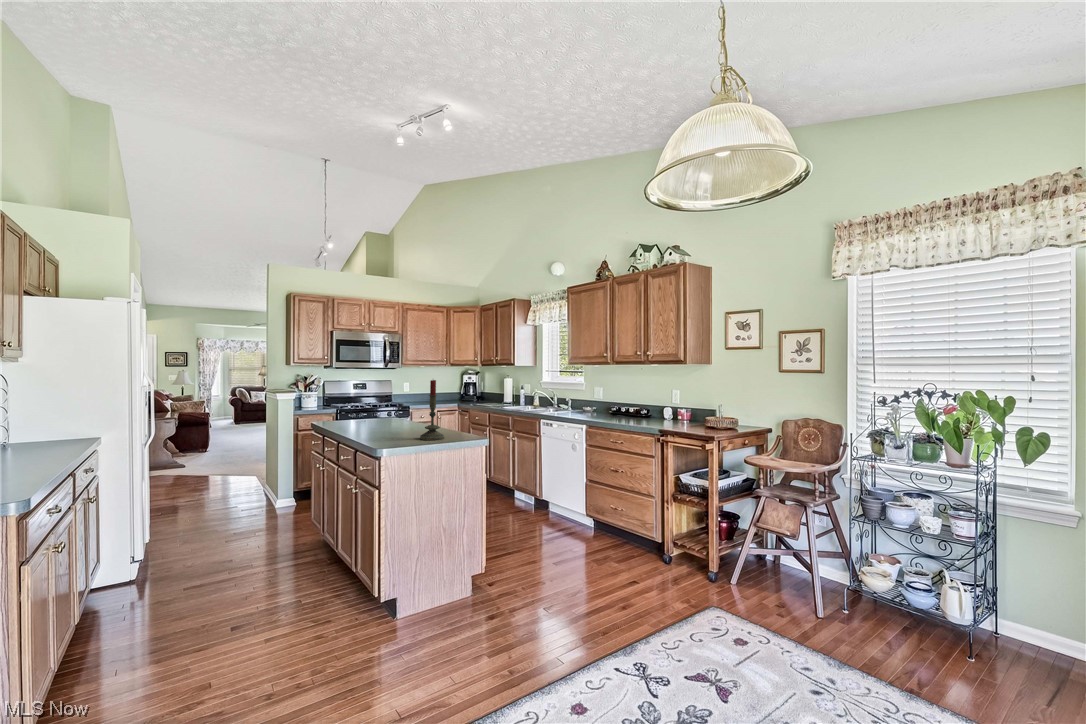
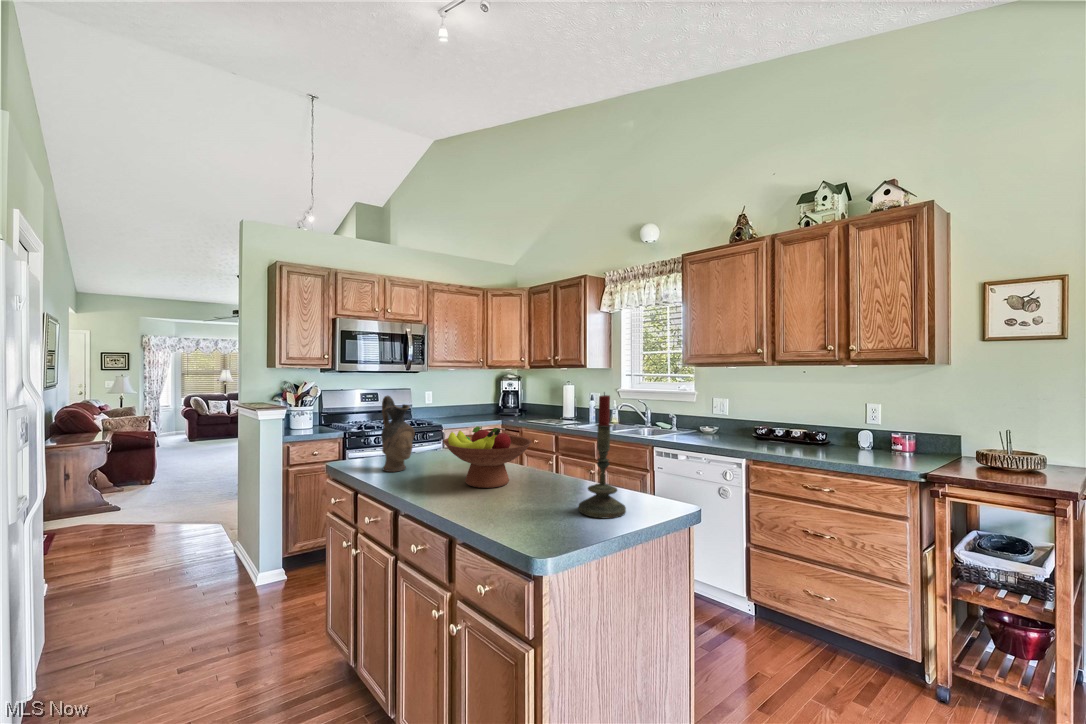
ceramic pitcher: none [339,382,359,425] -> present [381,396,415,472]
fruit bowl: none [365,398,416,431] -> present [443,427,532,488]

